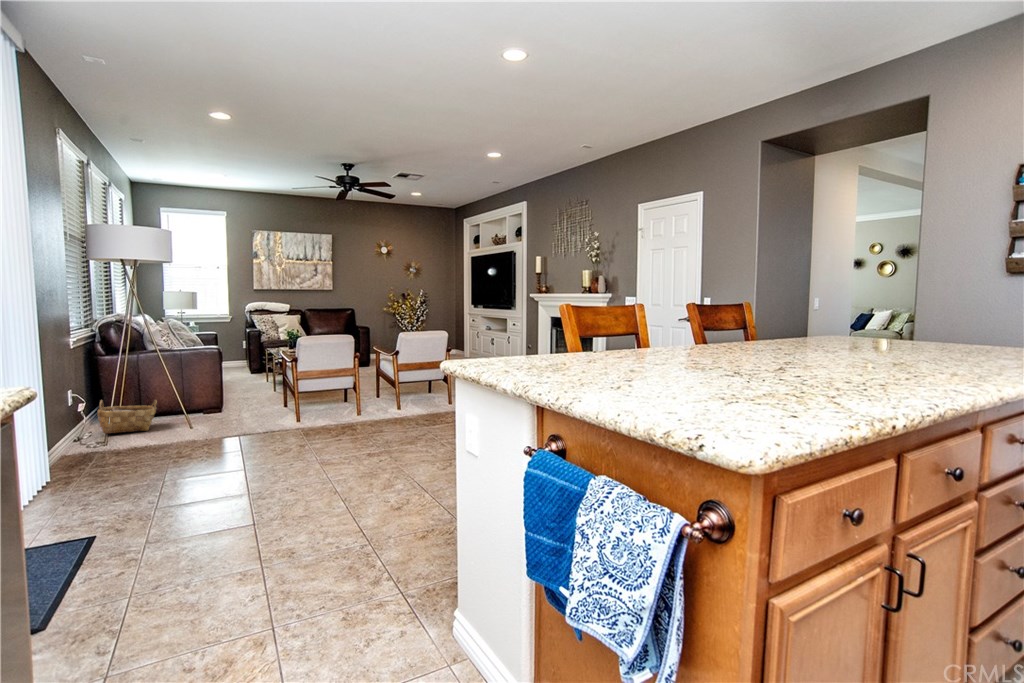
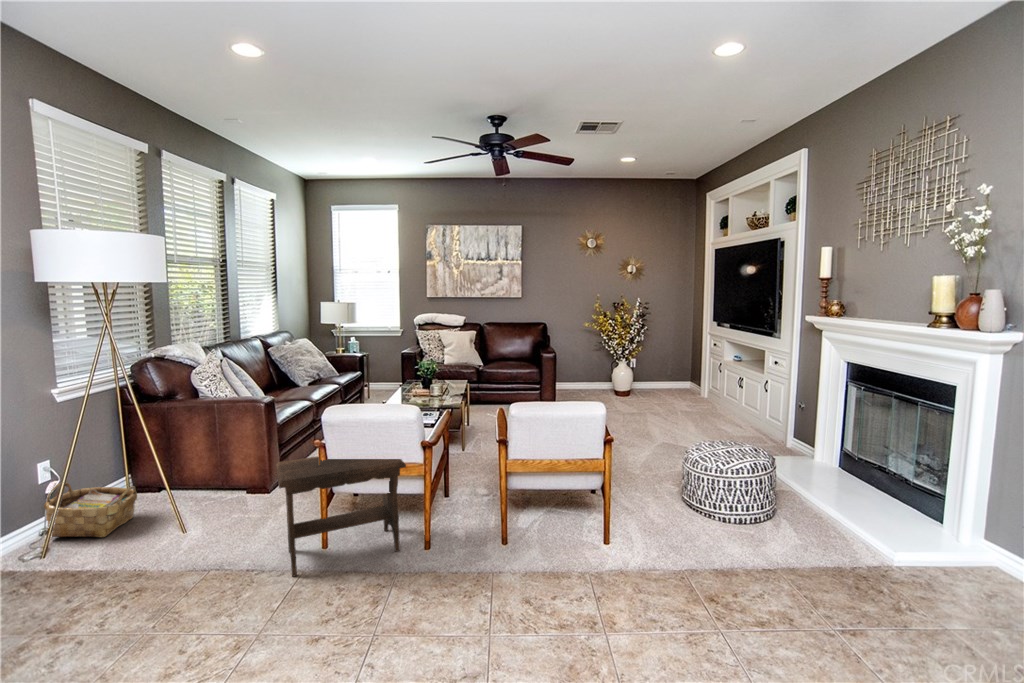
footstool: none [284,360,360,422] -> present [276,457,406,577]

